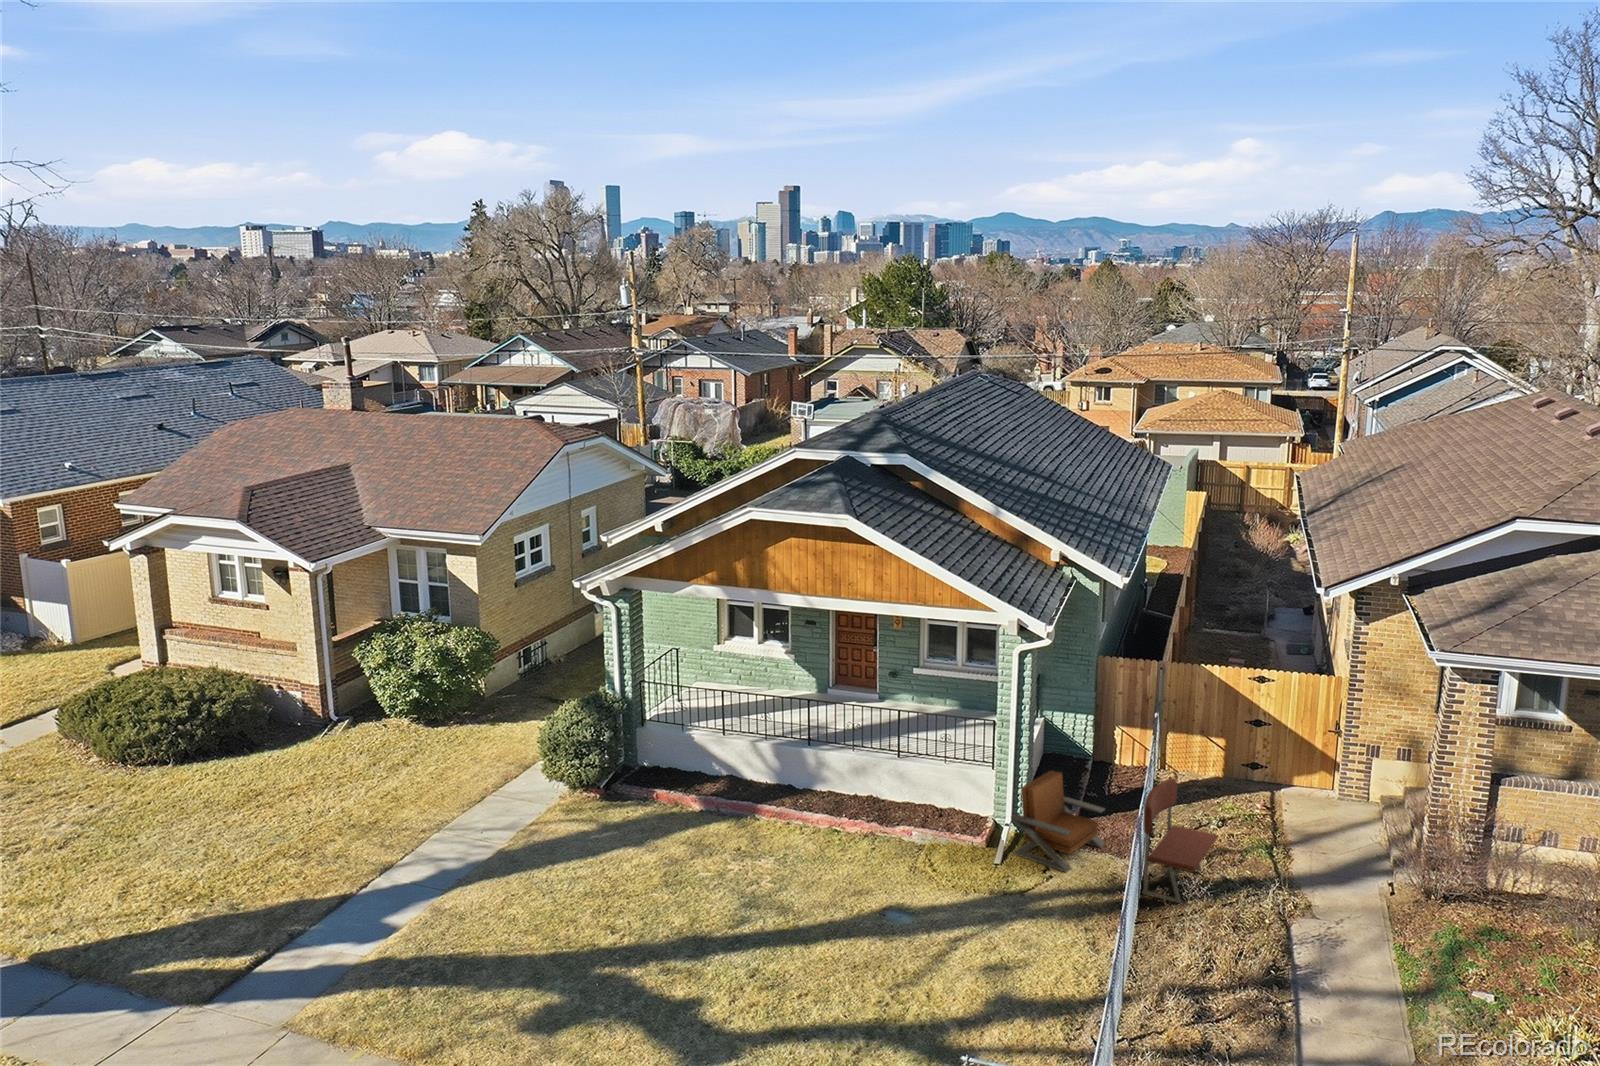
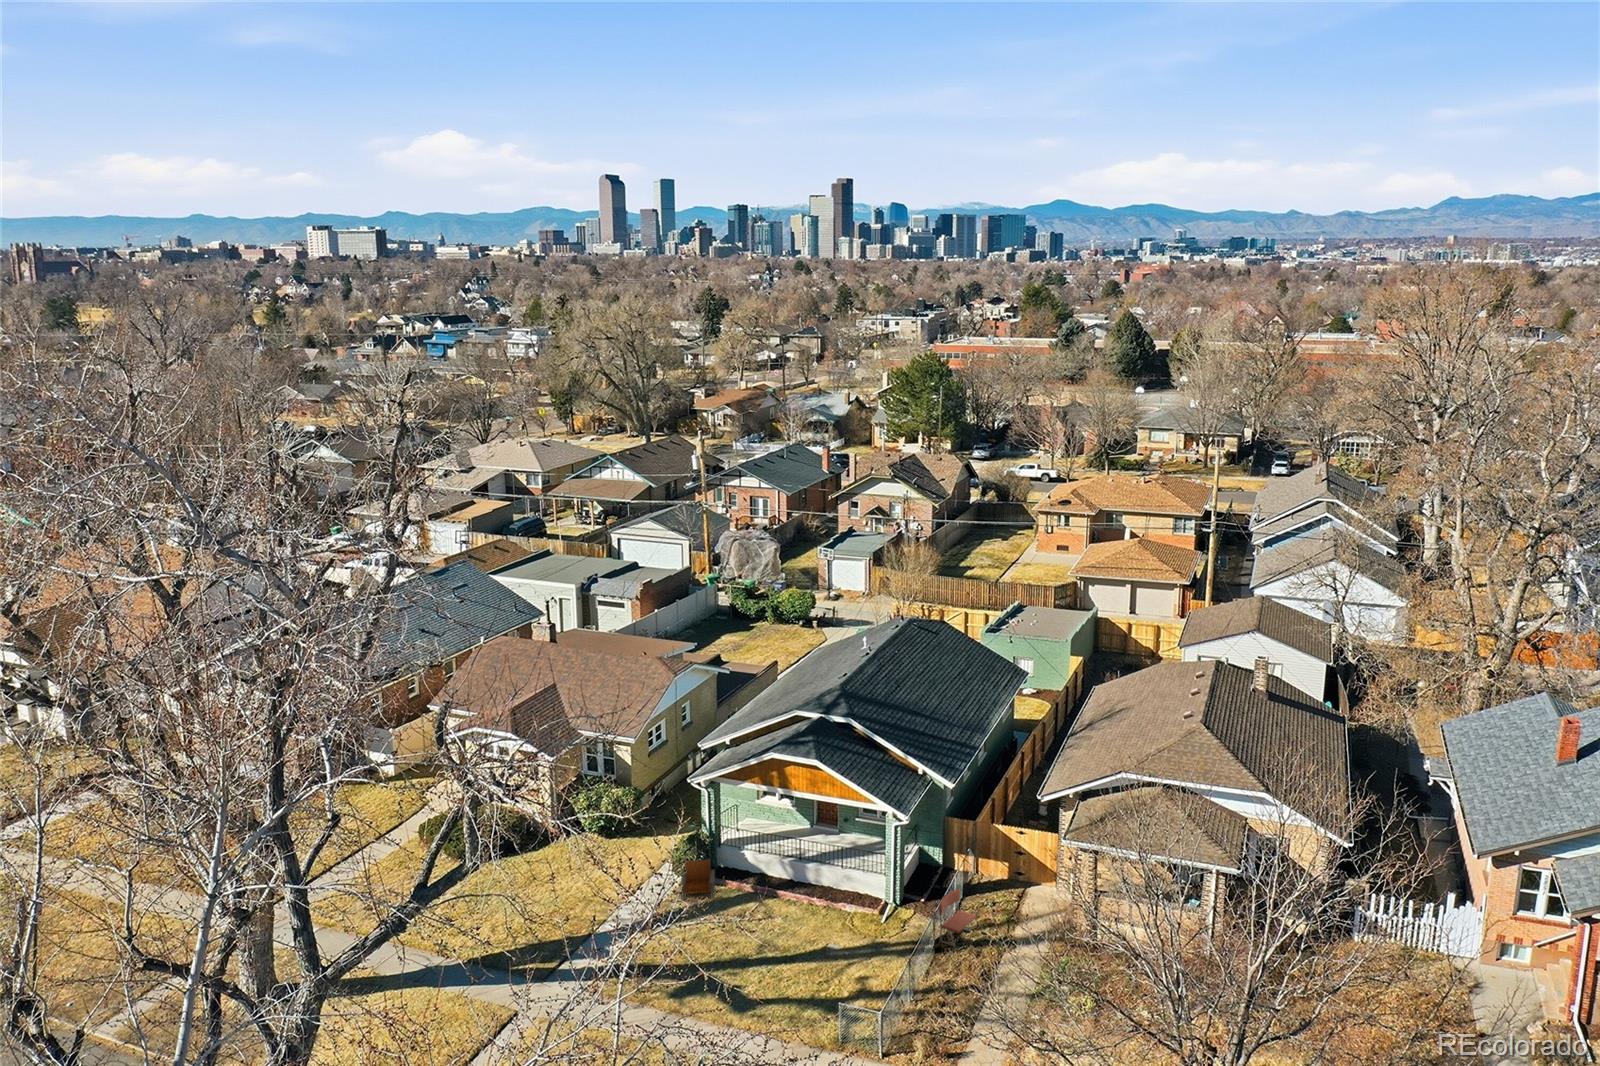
lounge chair: present [1011,771,1105,872] -> present [681,859,715,900]

